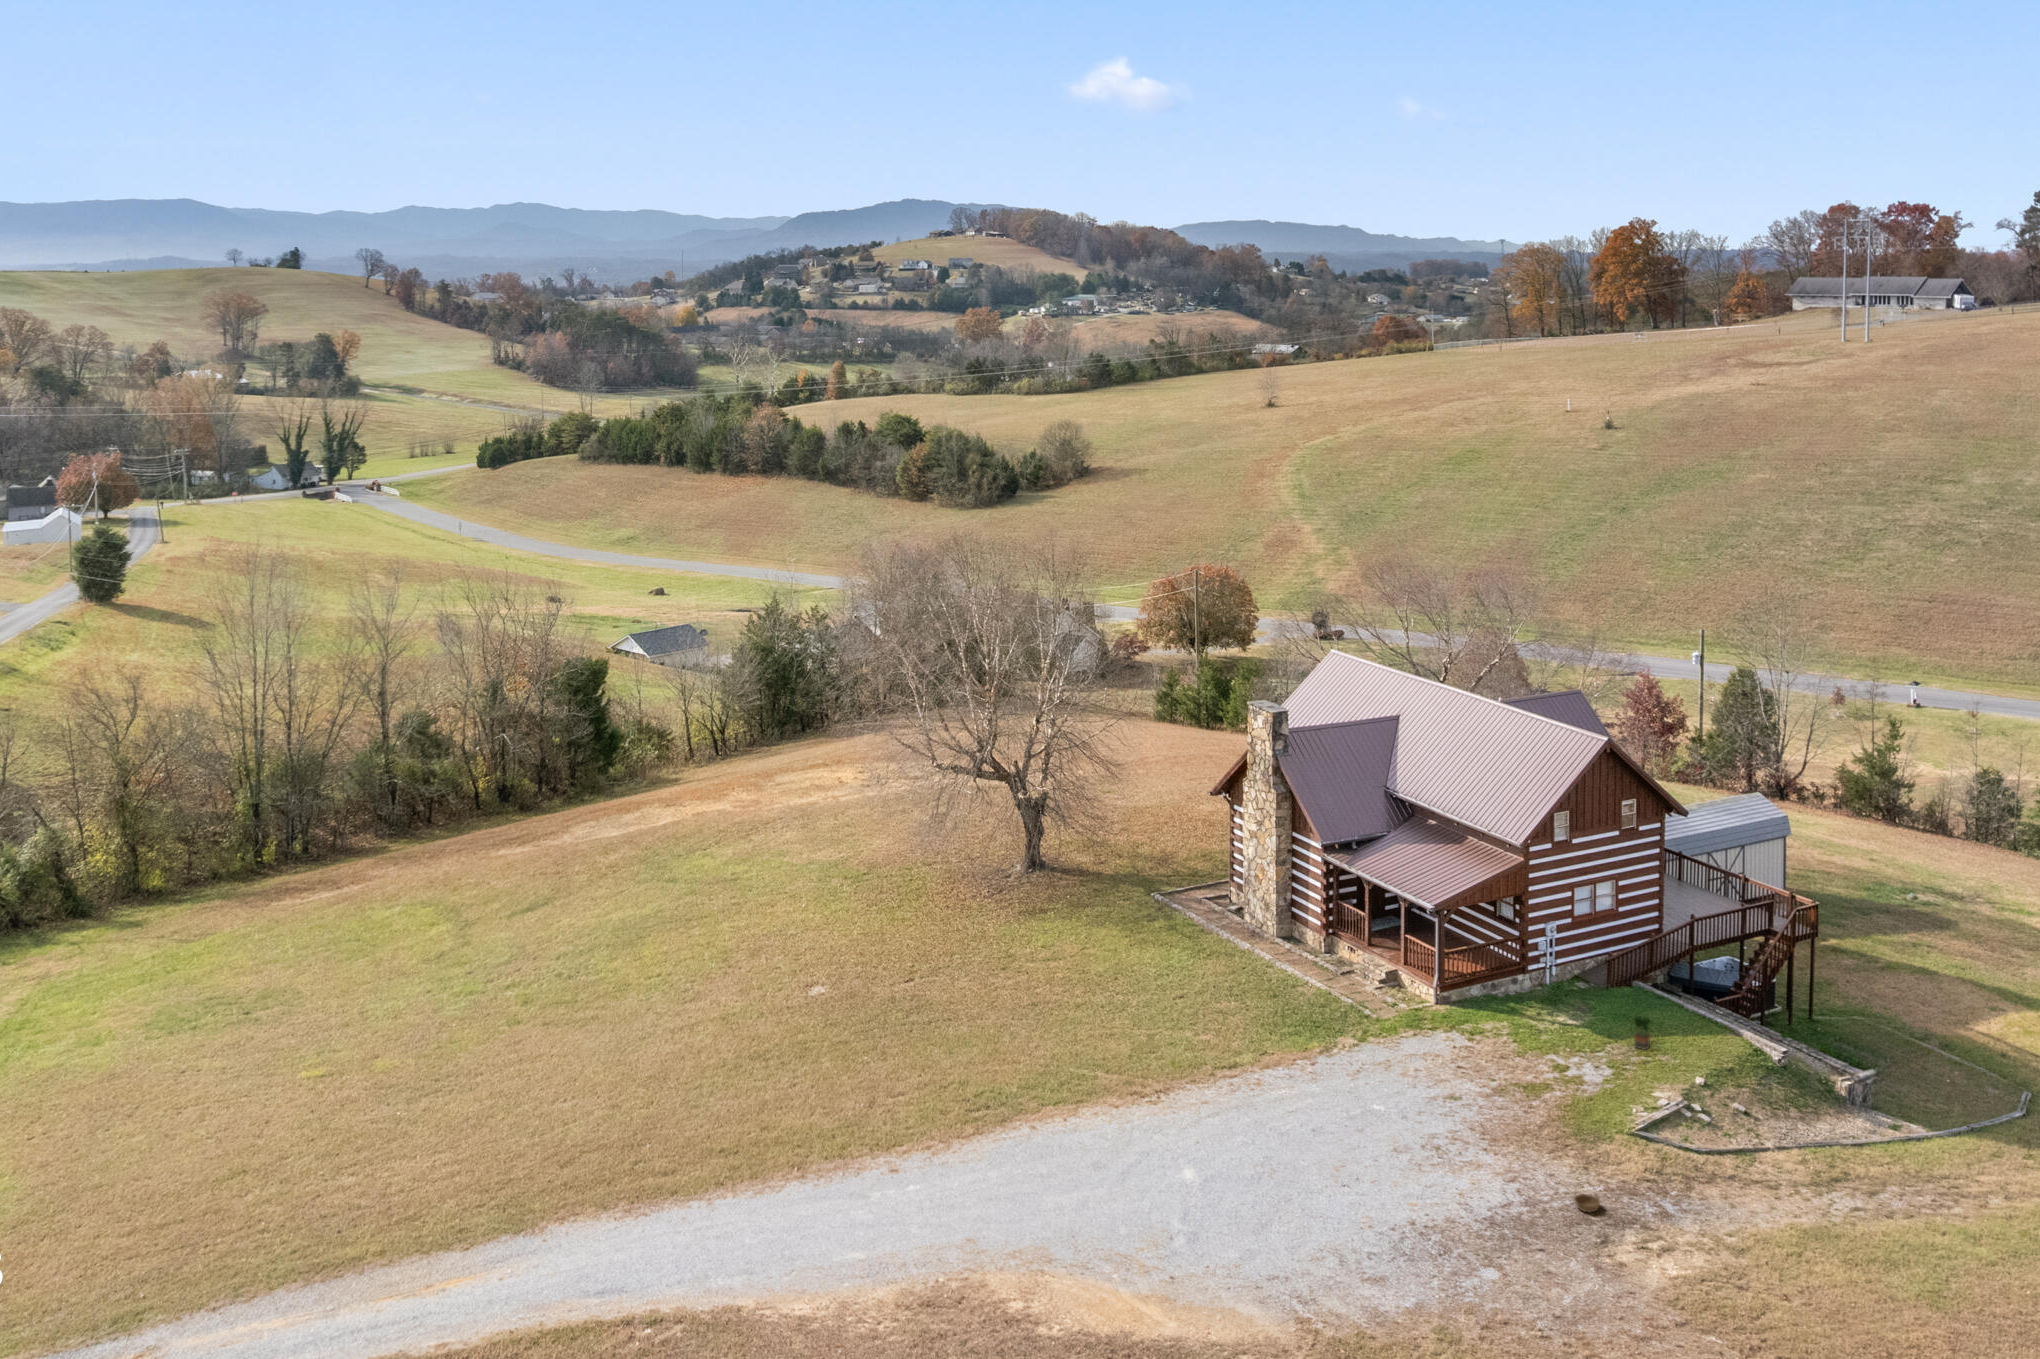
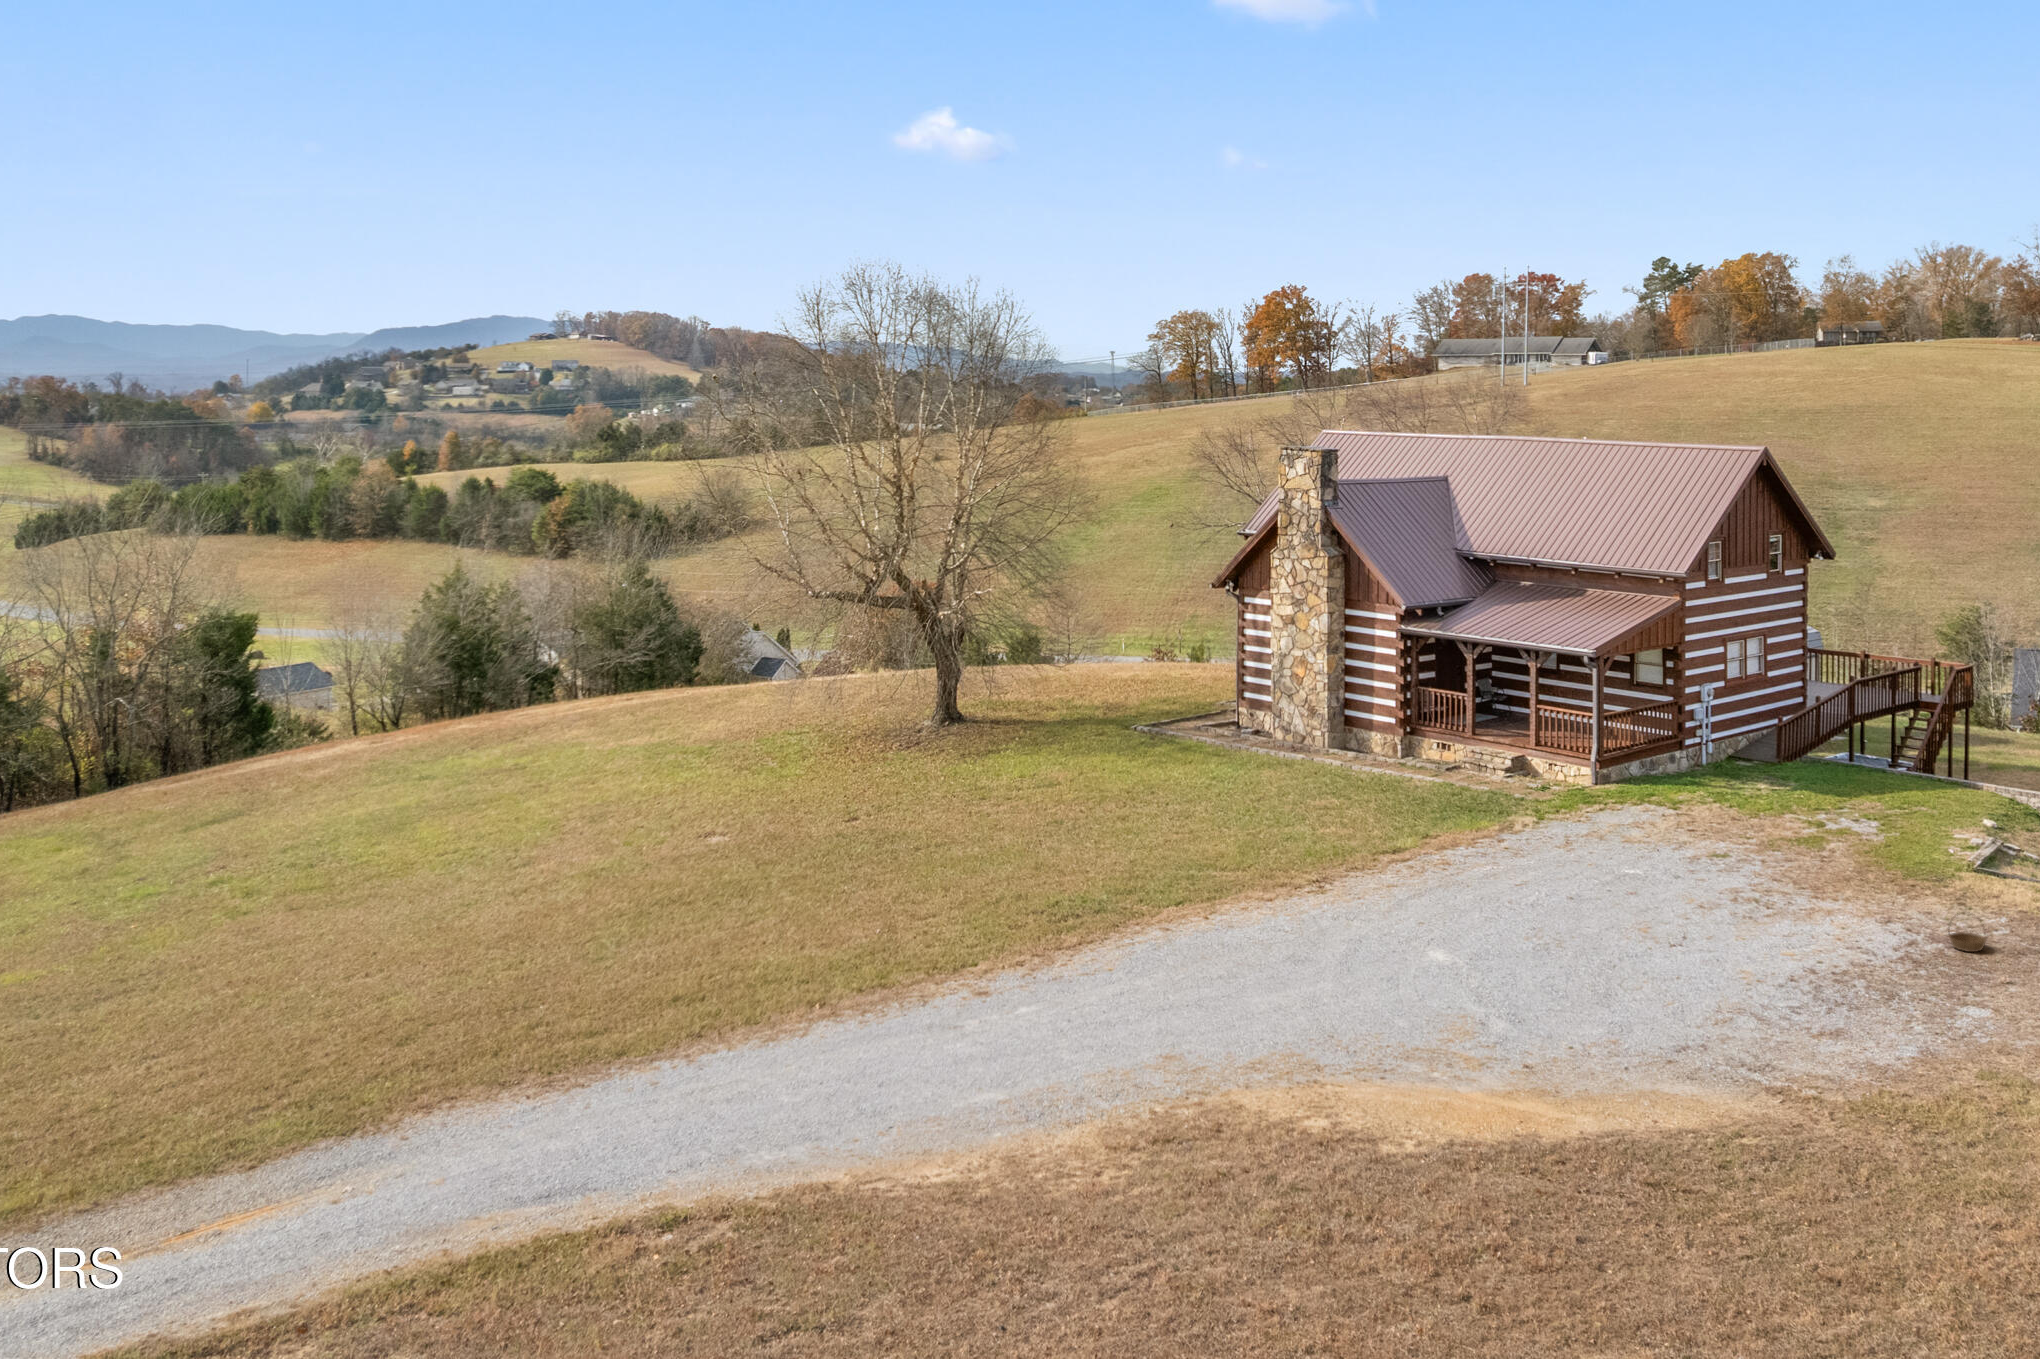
potted tree: present [1634,1016,1652,1050] -> none [1855,768,1883,810]

